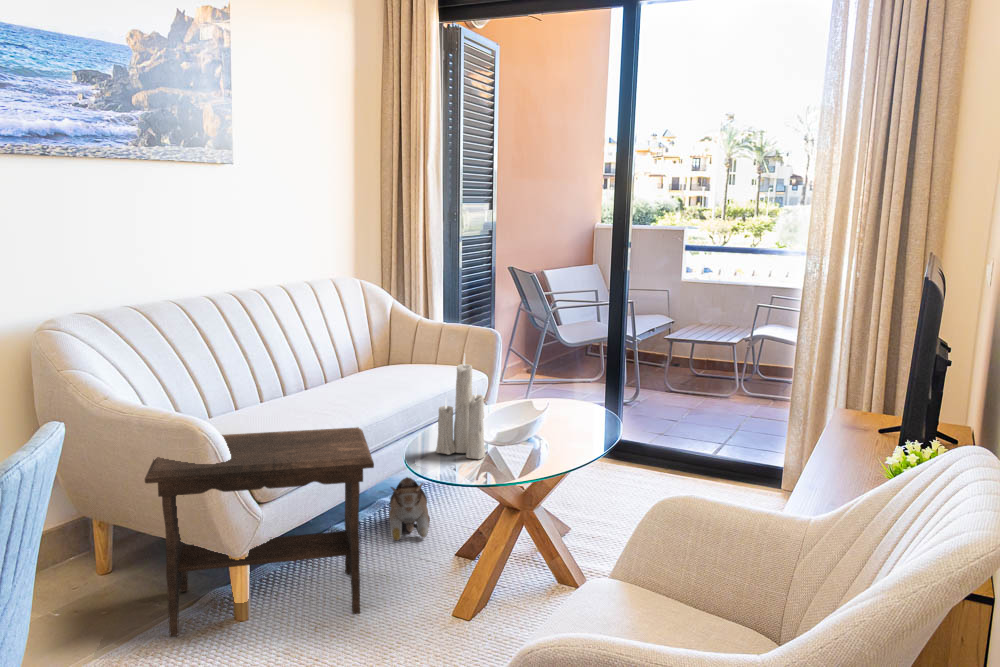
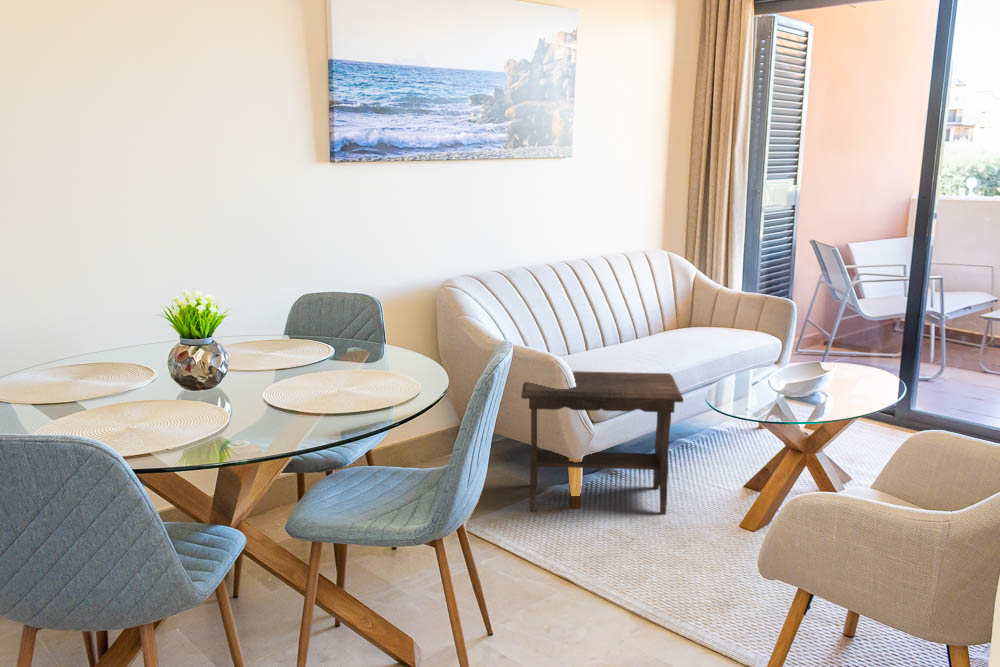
candle: present [436,356,485,459] -> none [733,313,774,403]
plush toy: present [389,477,430,541] -> none [689,419,723,471]

